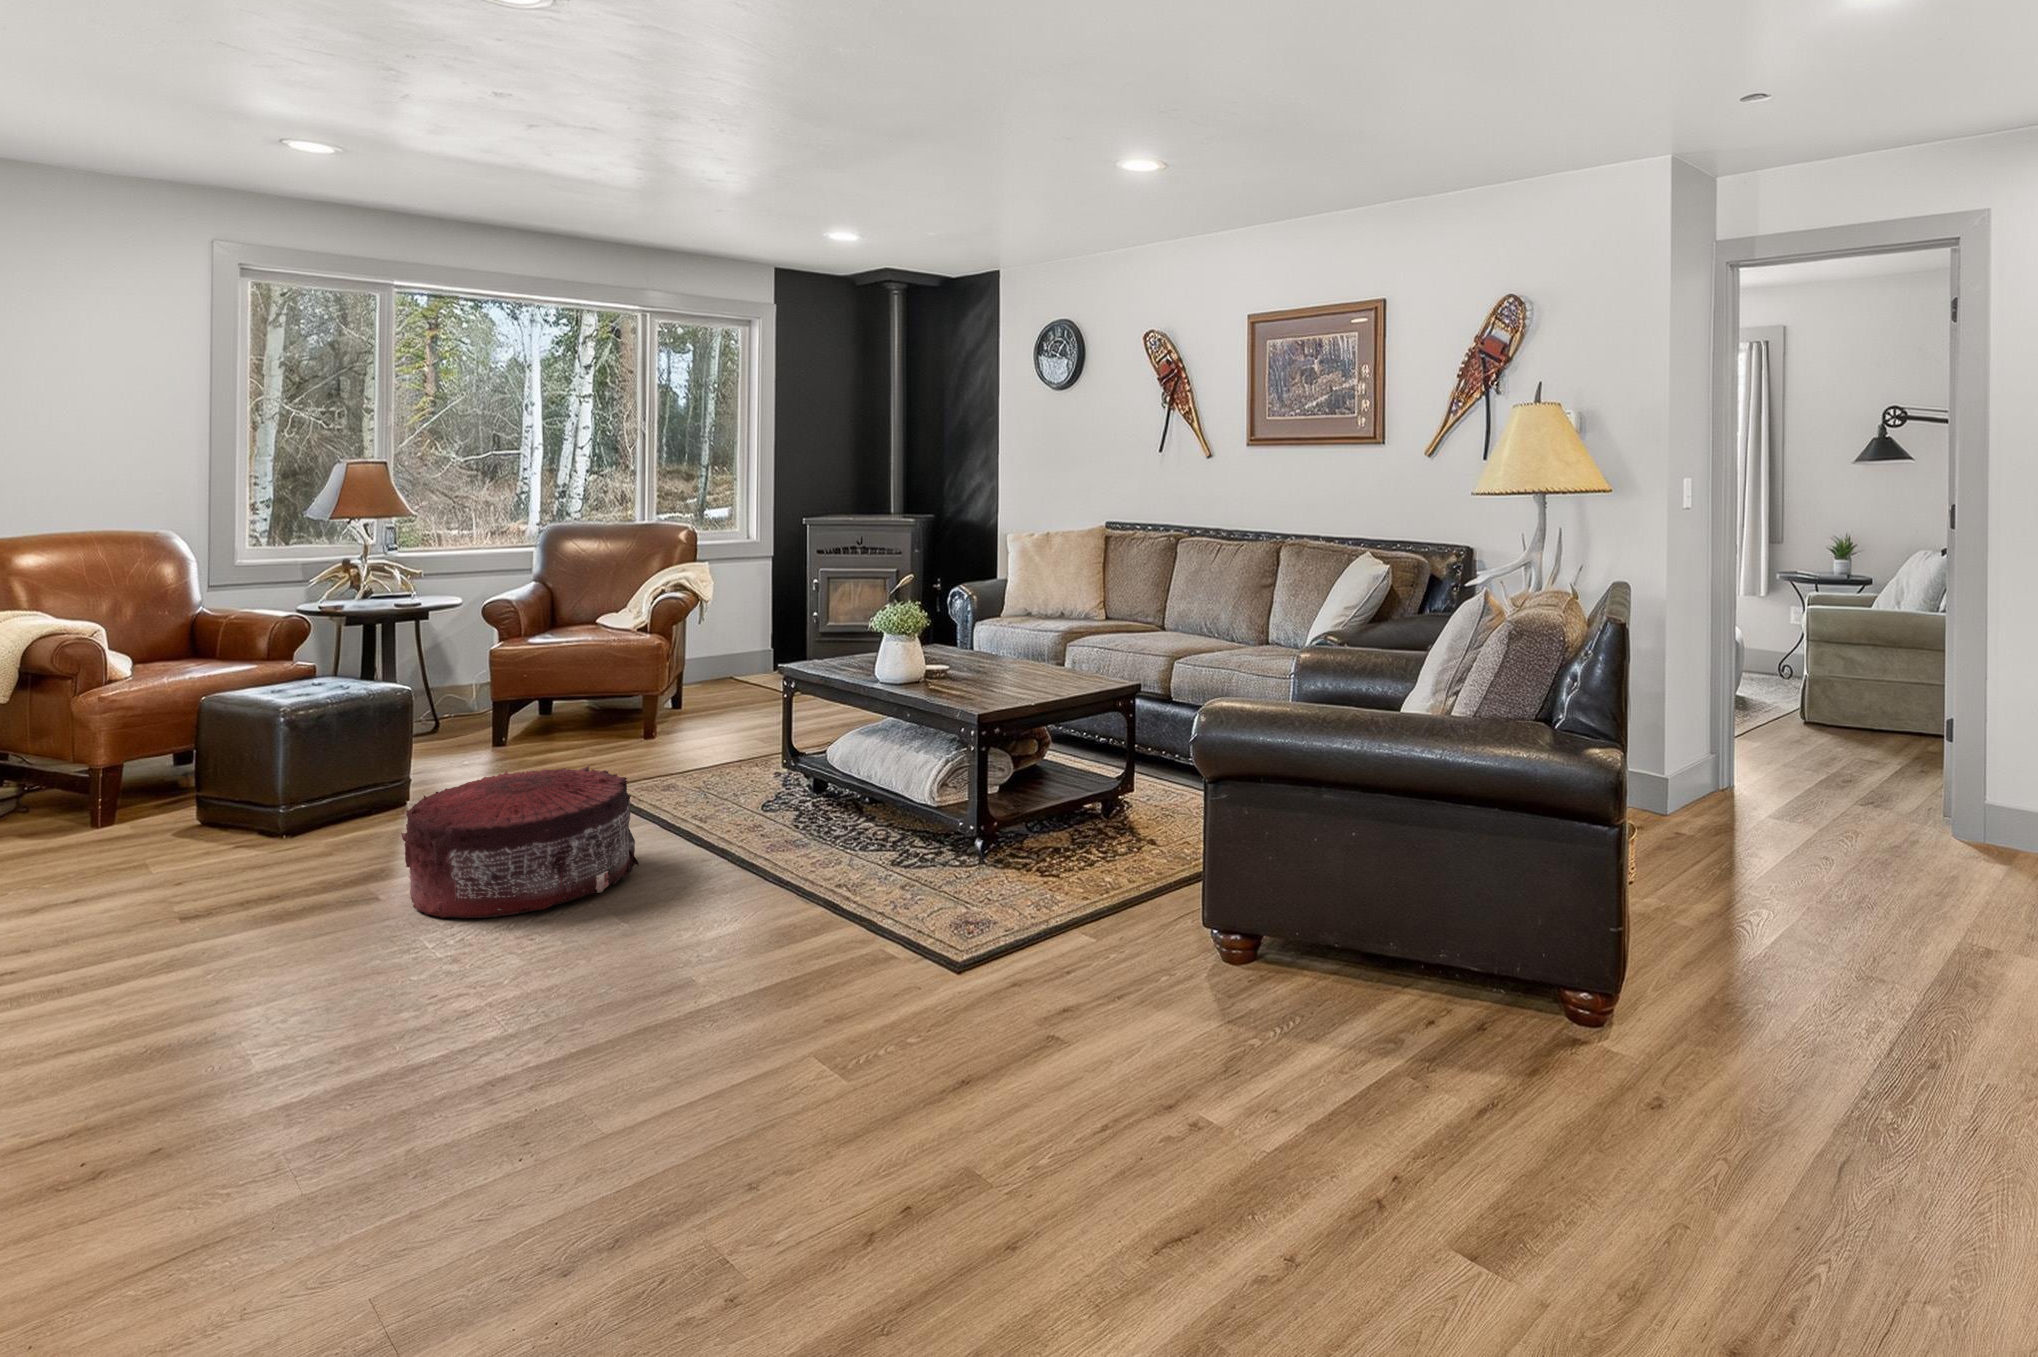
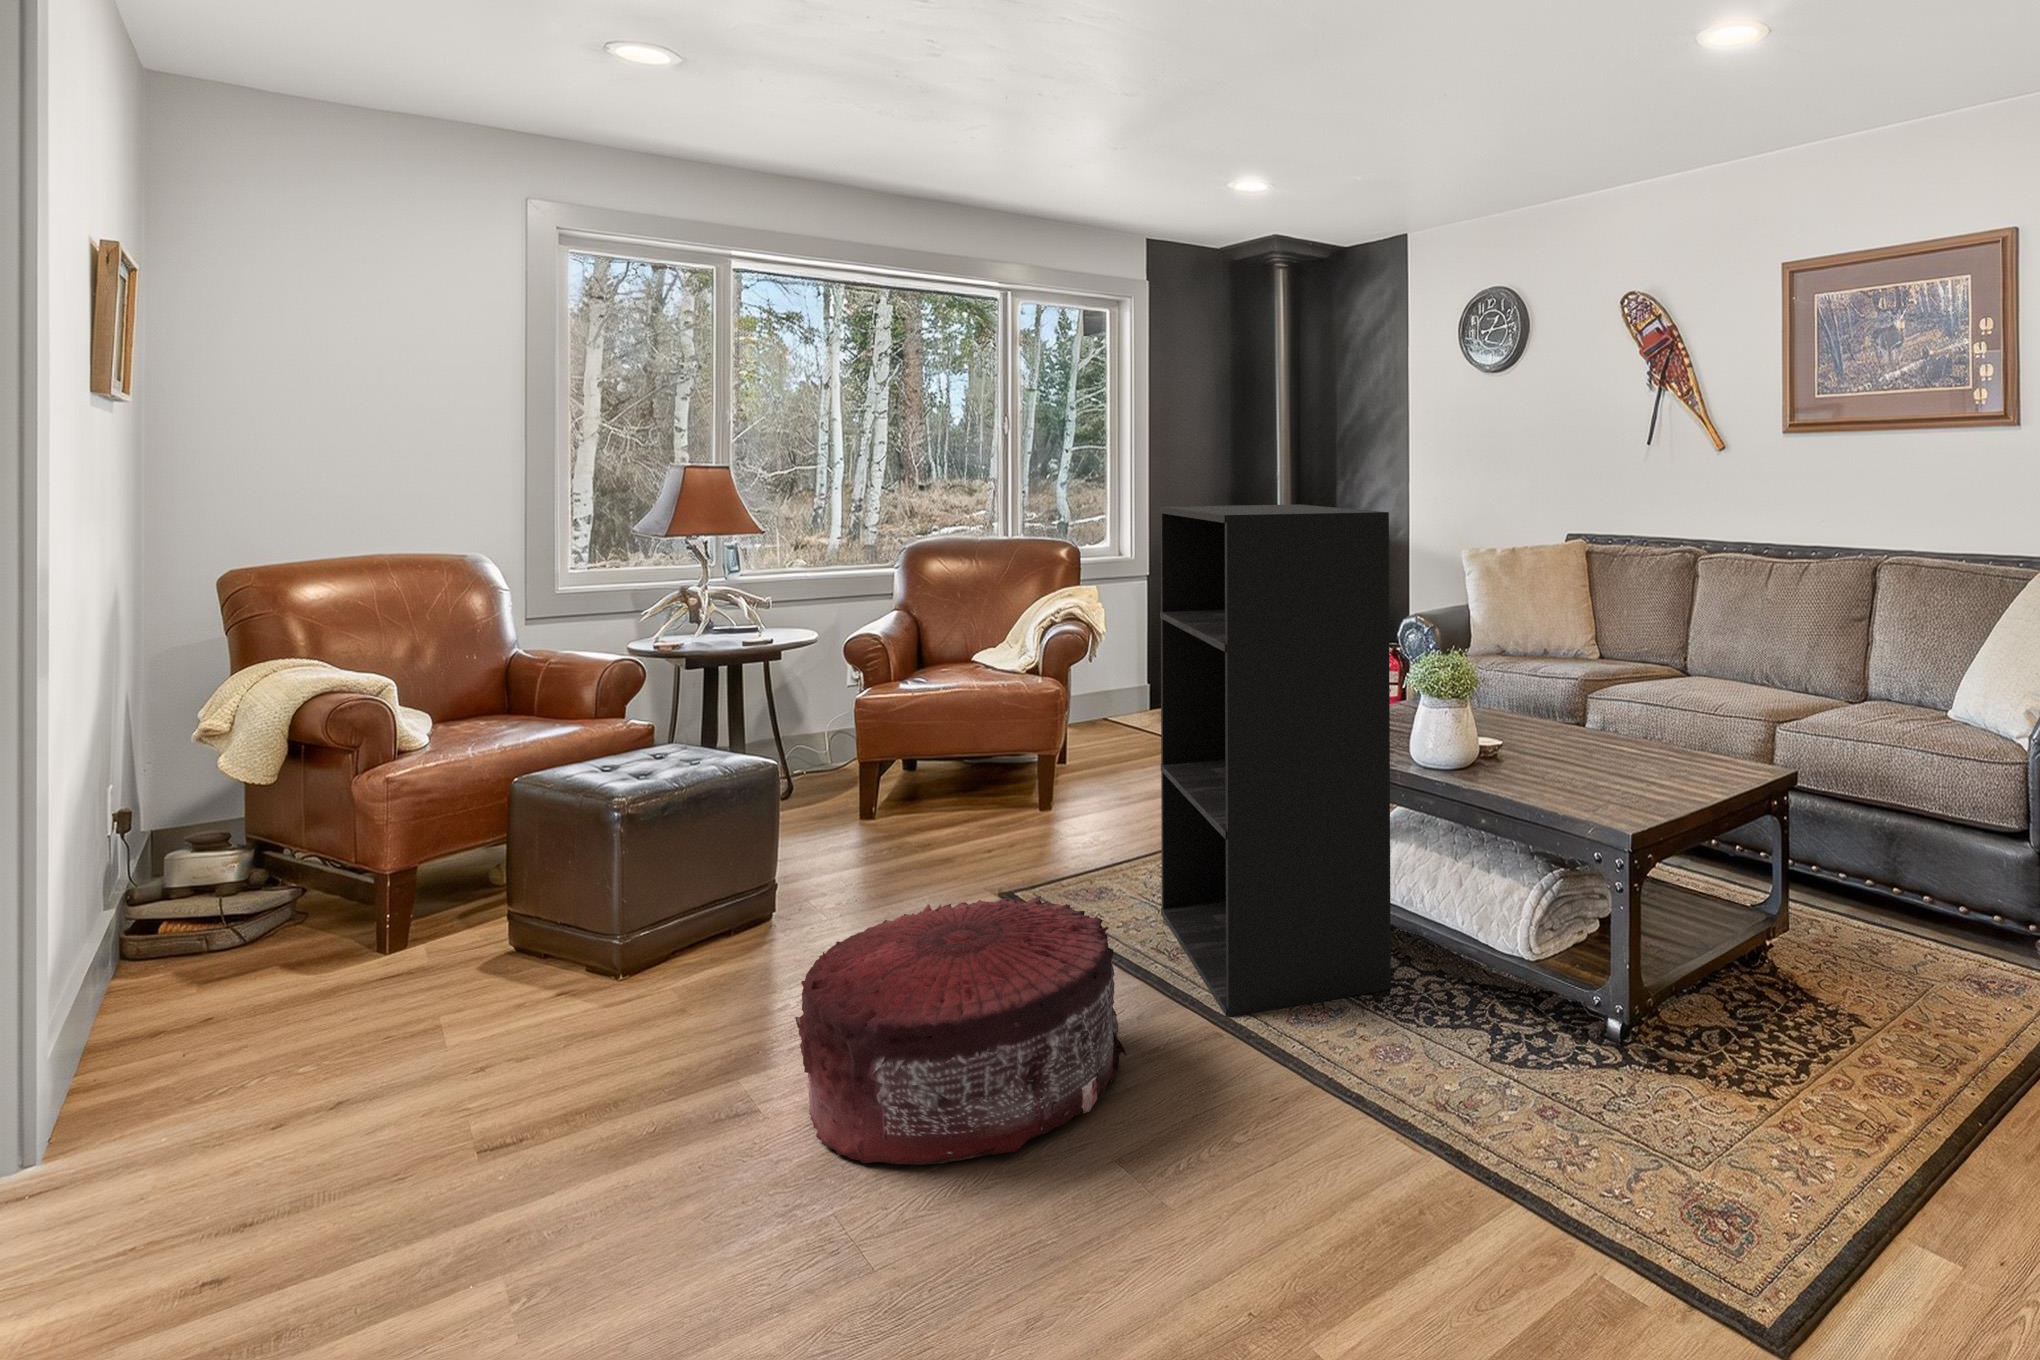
bookshelf: none [706,498,851,850] -> present [1160,504,1391,1017]

